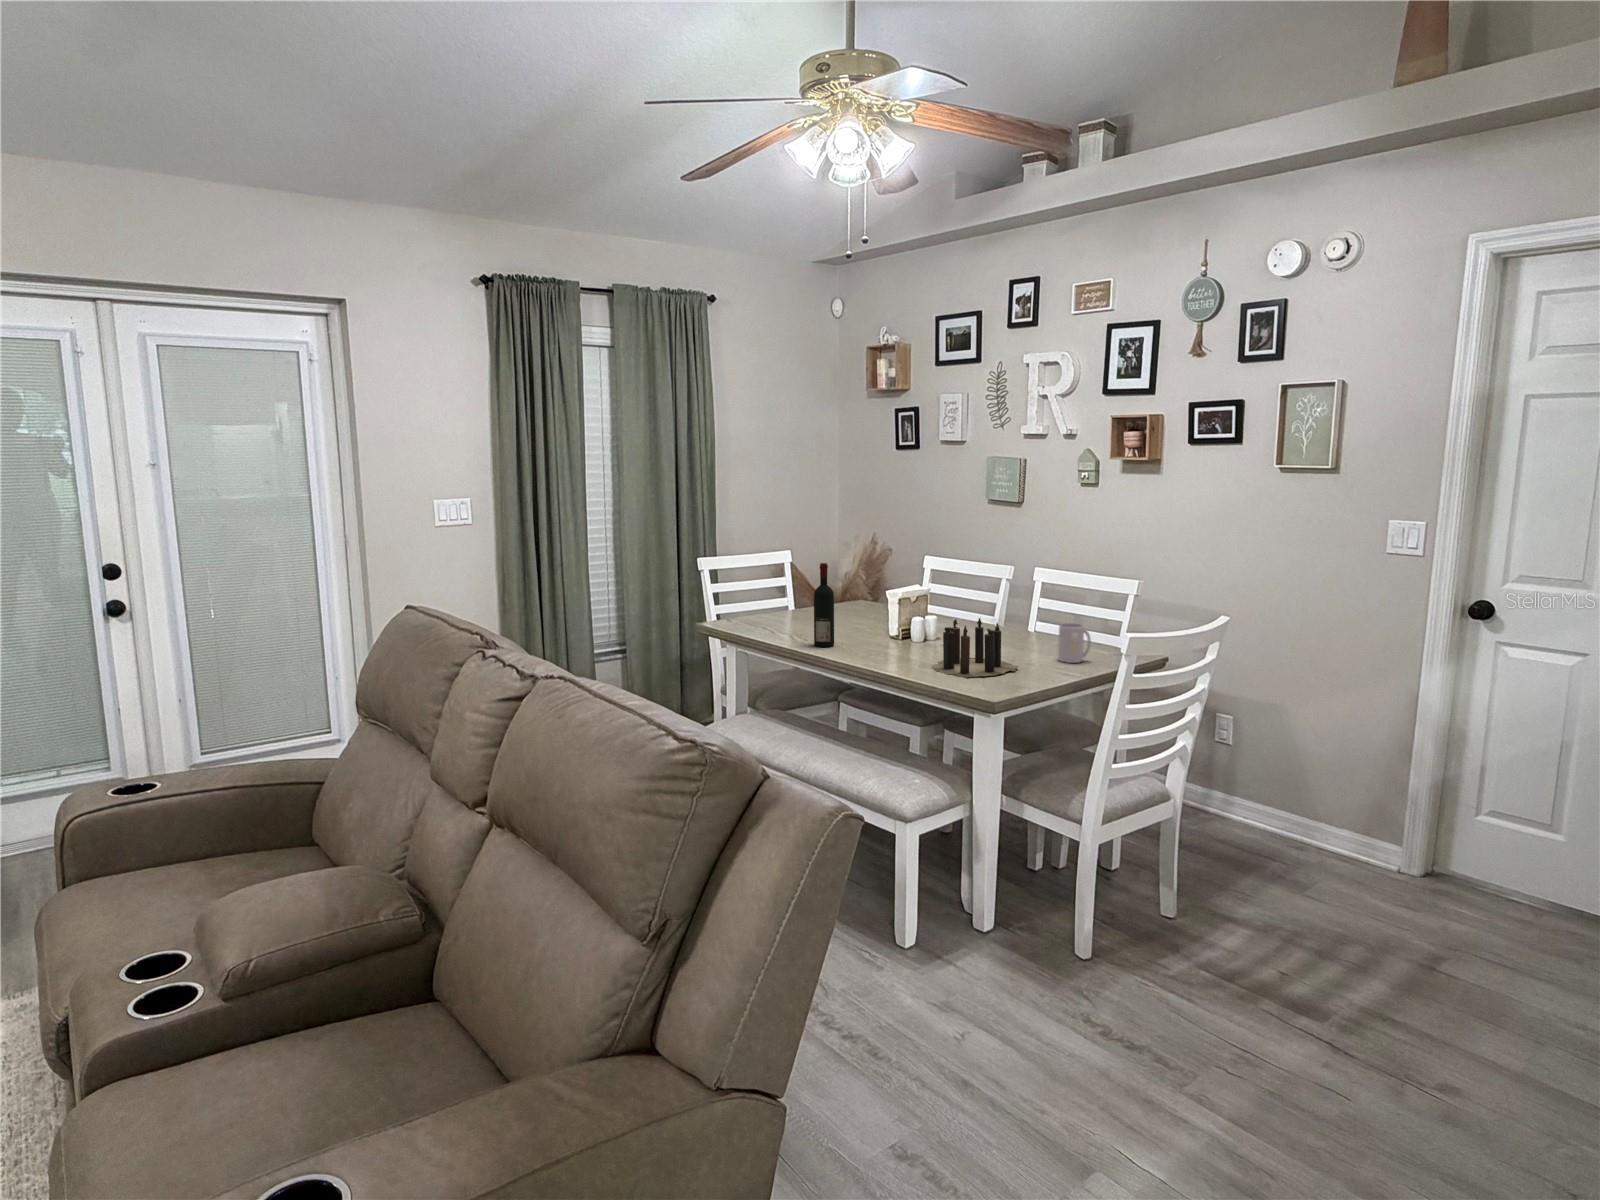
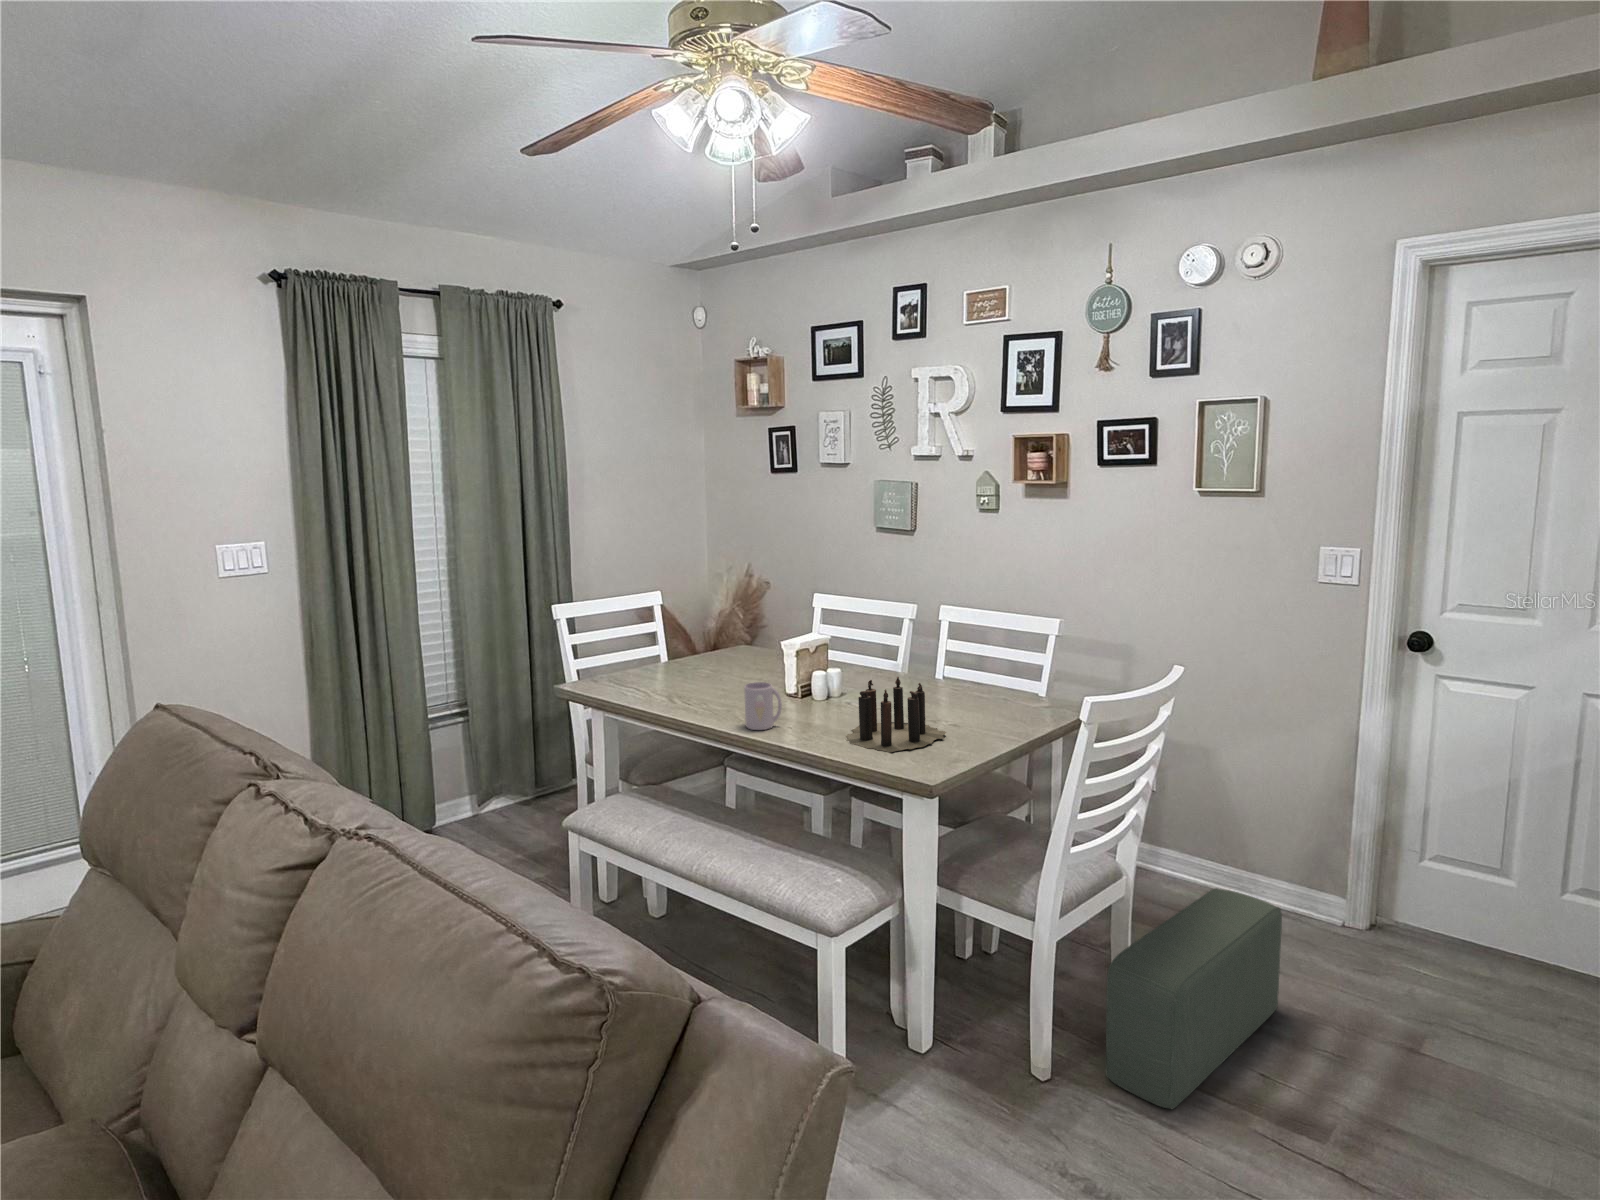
wine bottle: present [814,563,834,647] -> none [699,616,725,715]
mug: present [1058,623,1091,663] -> present [744,682,782,730]
pouf: none [1140,820,1320,989] -> present [1106,888,1282,1109]

